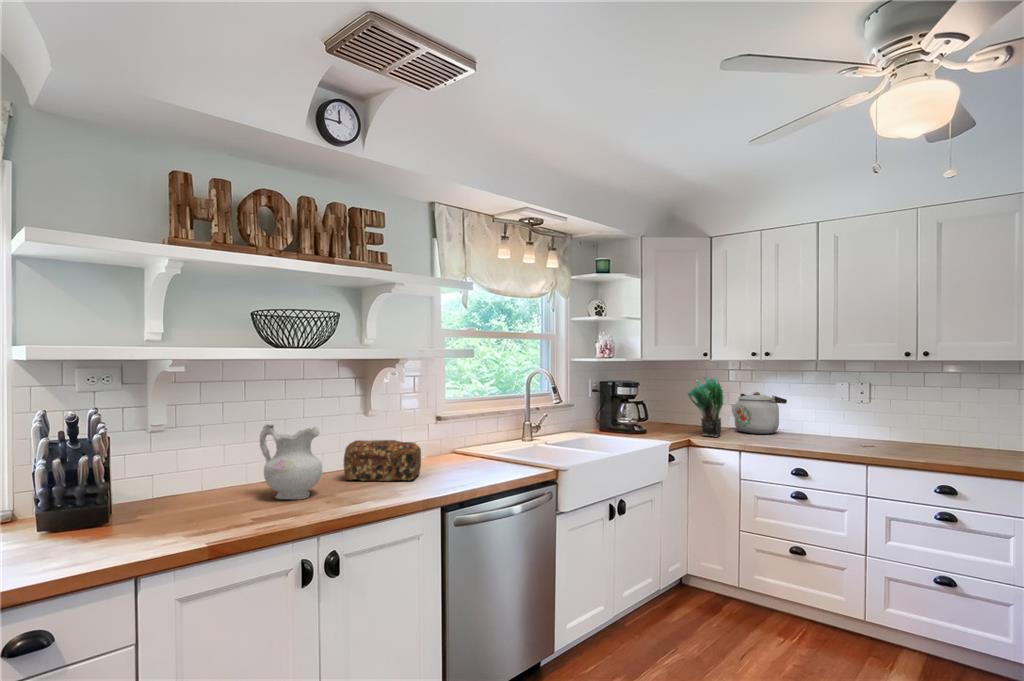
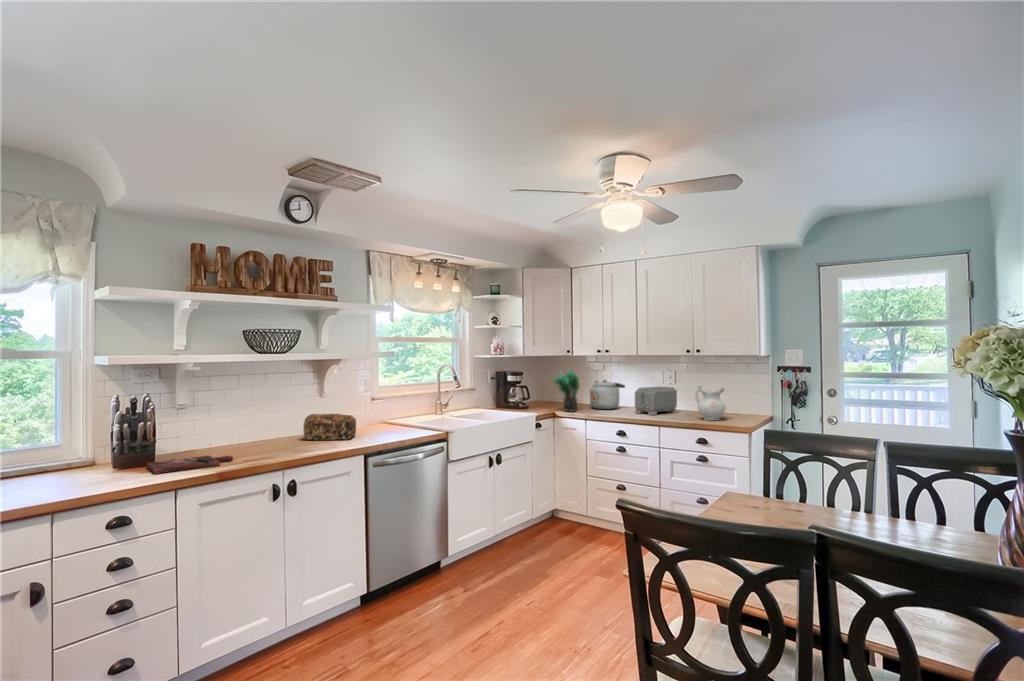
toaster: none [810,402,875,444] -> present [635,386,677,415]
ceramic pitcher: present [260,424,322,499] -> present [695,386,726,420]
cutting board: none [88,511,230,549] -> present [147,456,233,474]

